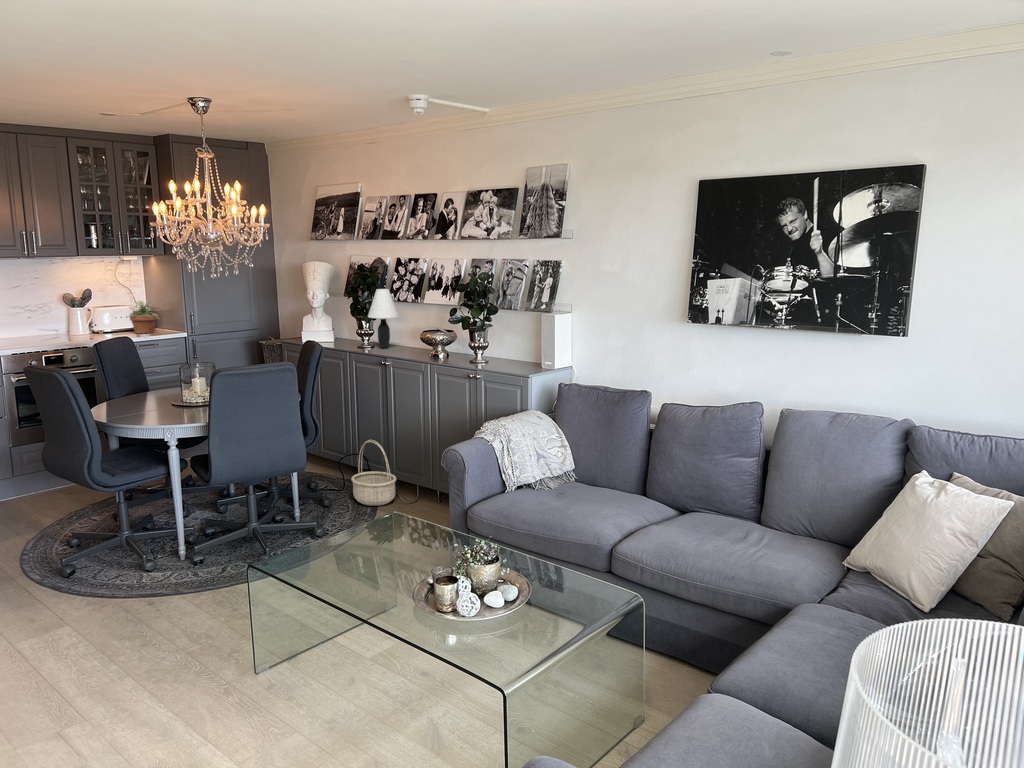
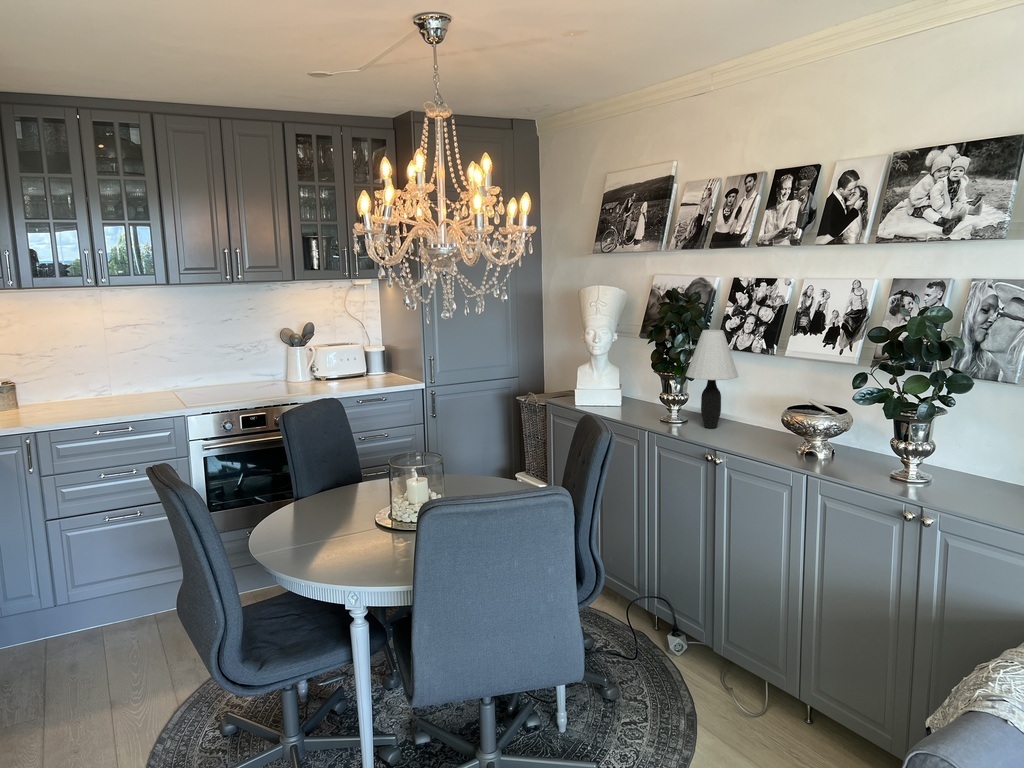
potted plant: present [129,301,159,333] -> none [347,336,395,383]
basket: present [351,440,396,506] -> none [653,593,733,713]

